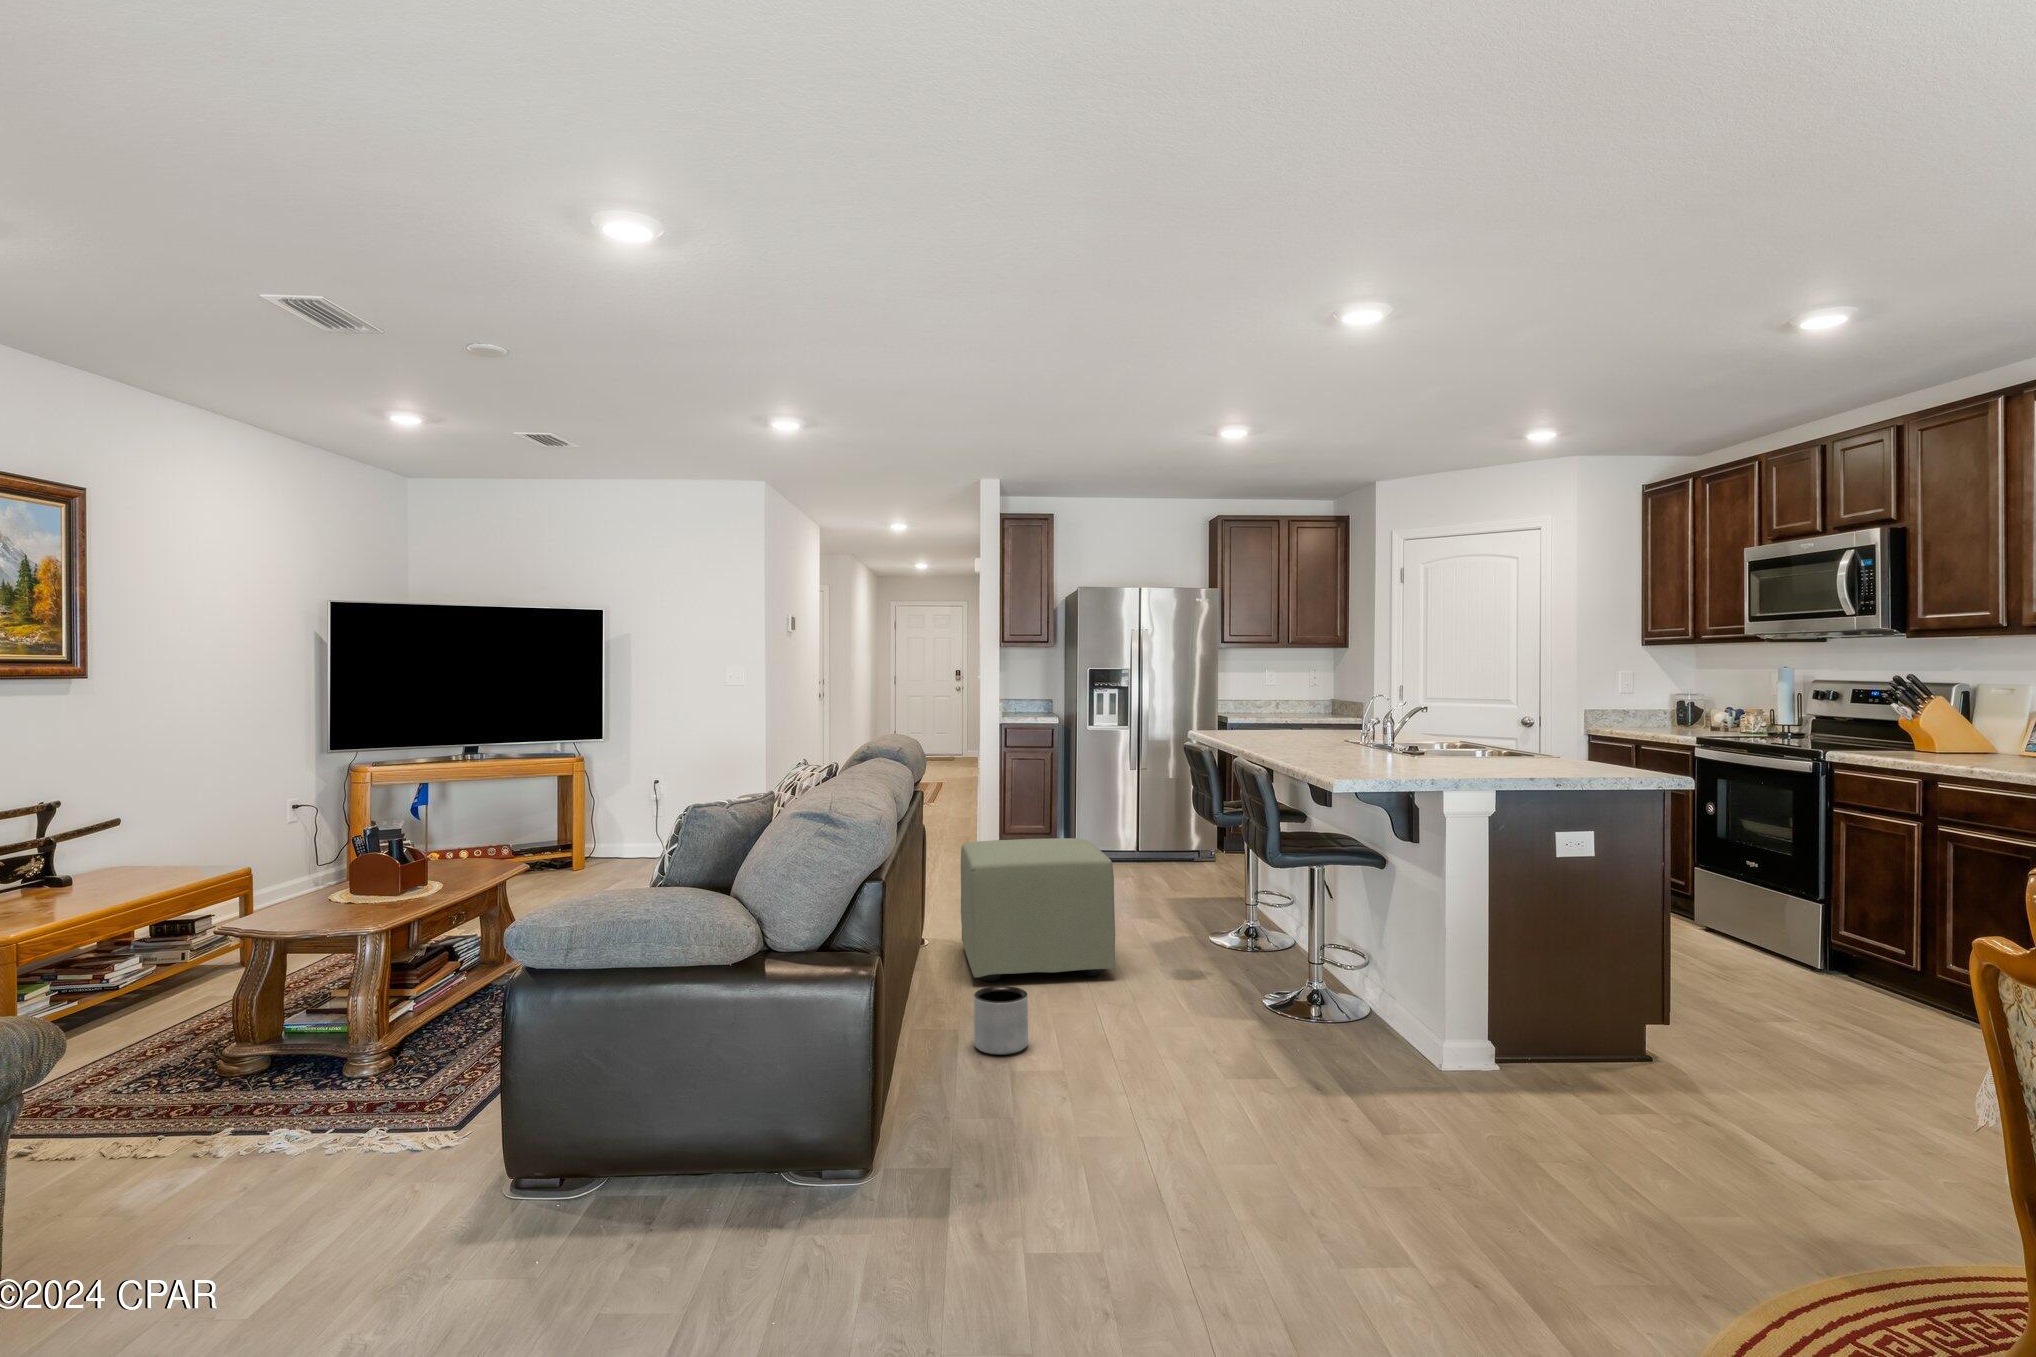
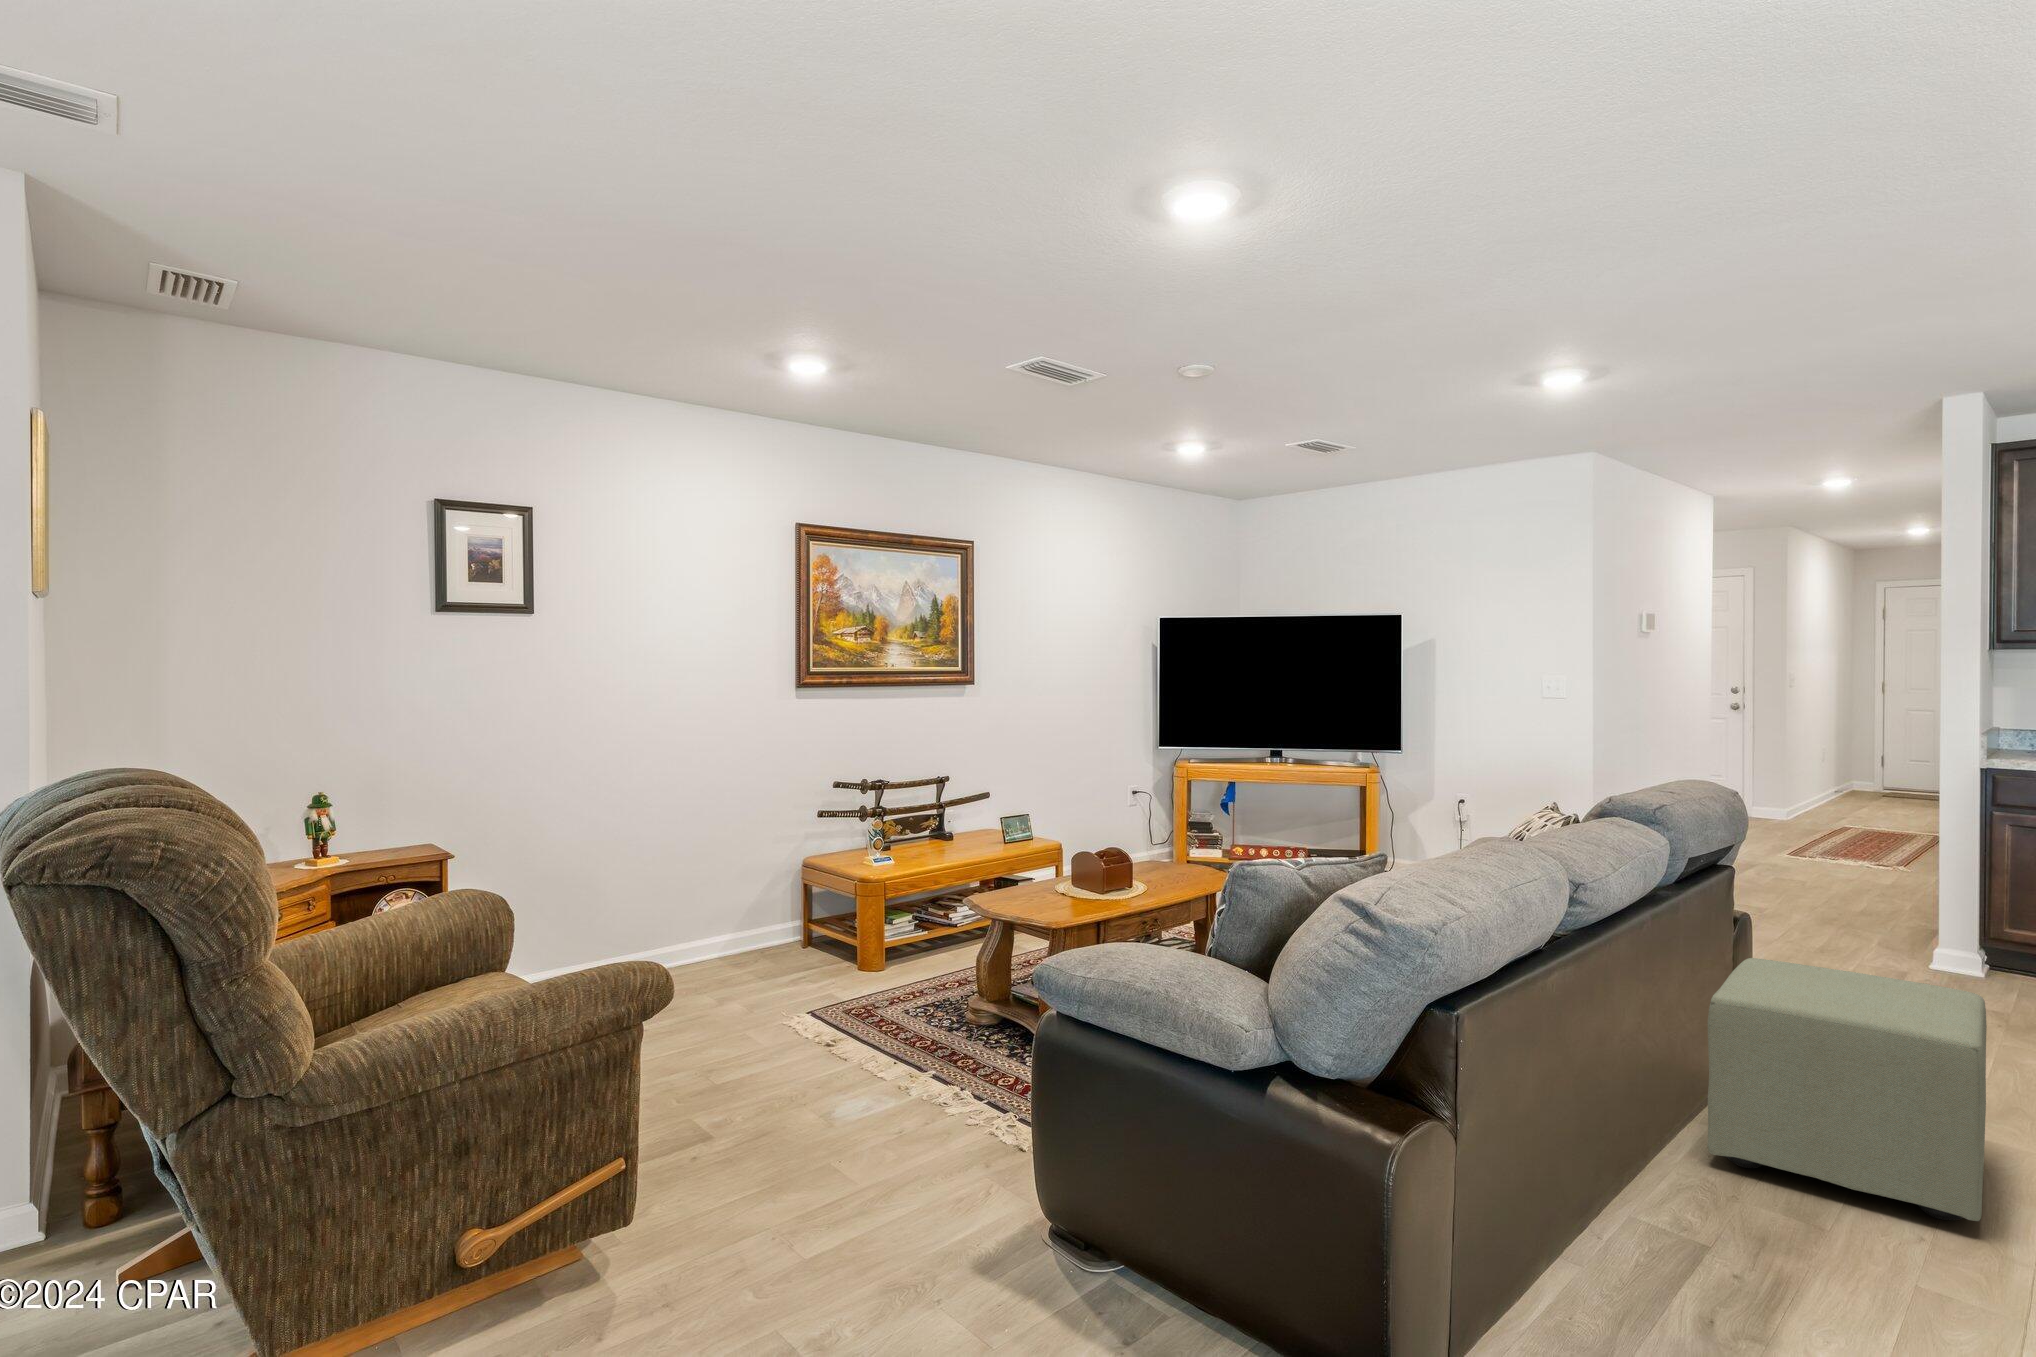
planter: present [974,986,1028,1055] -> none [1624,1176,1714,1286]

